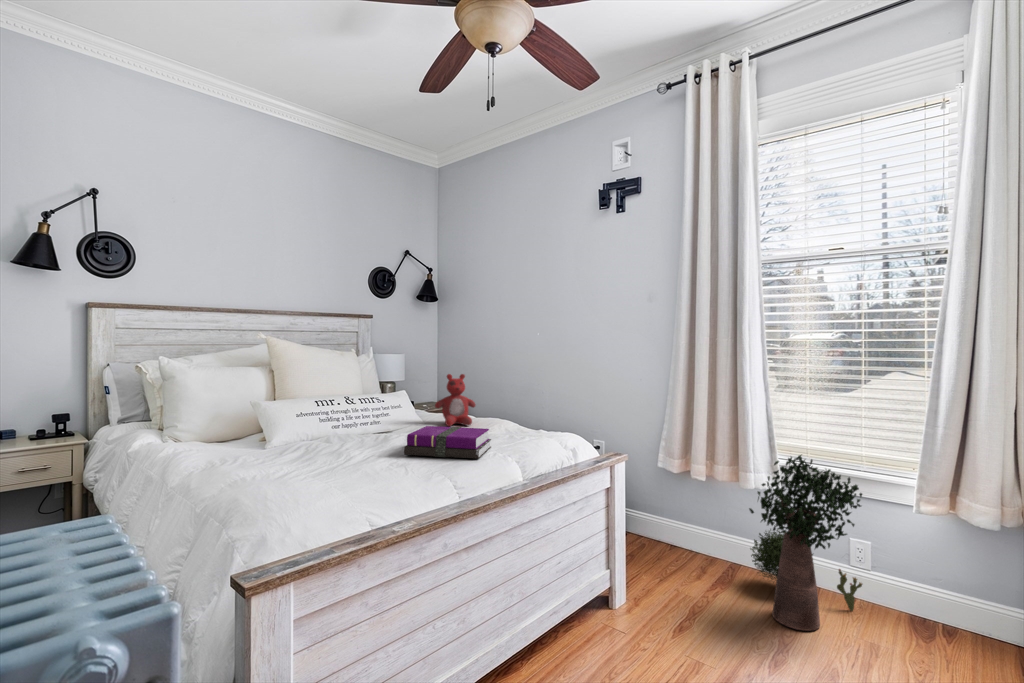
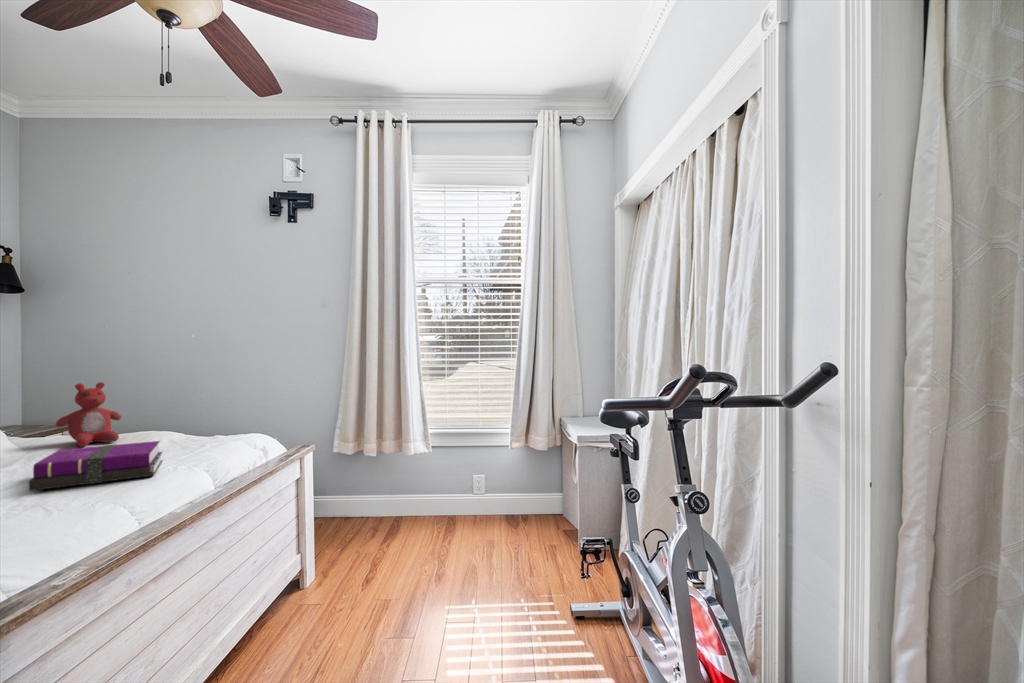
potted plant: present [749,455,862,631] -> none [411,423,486,551]

